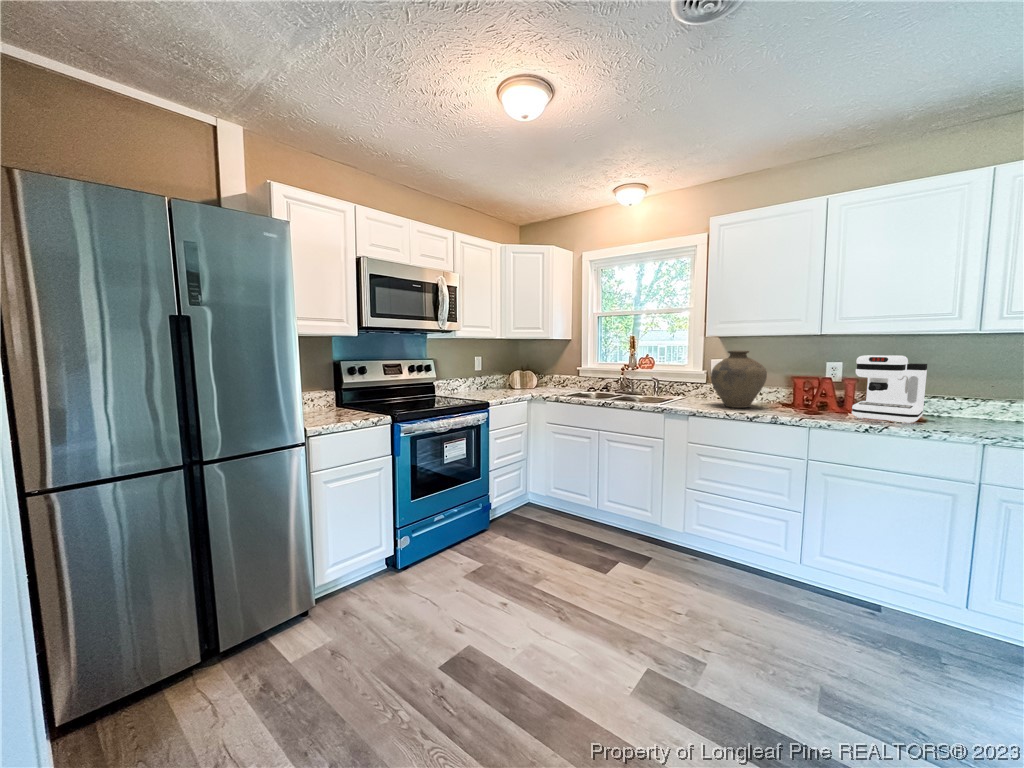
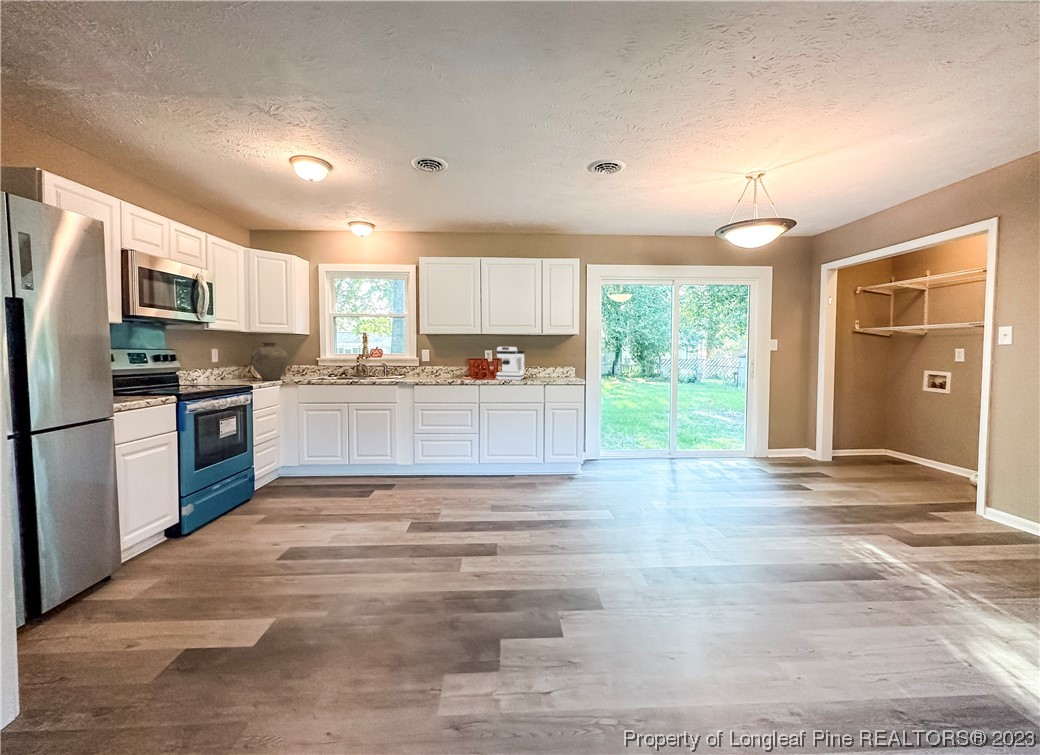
vase: present [711,351,767,408] -> present [251,342,289,380]

